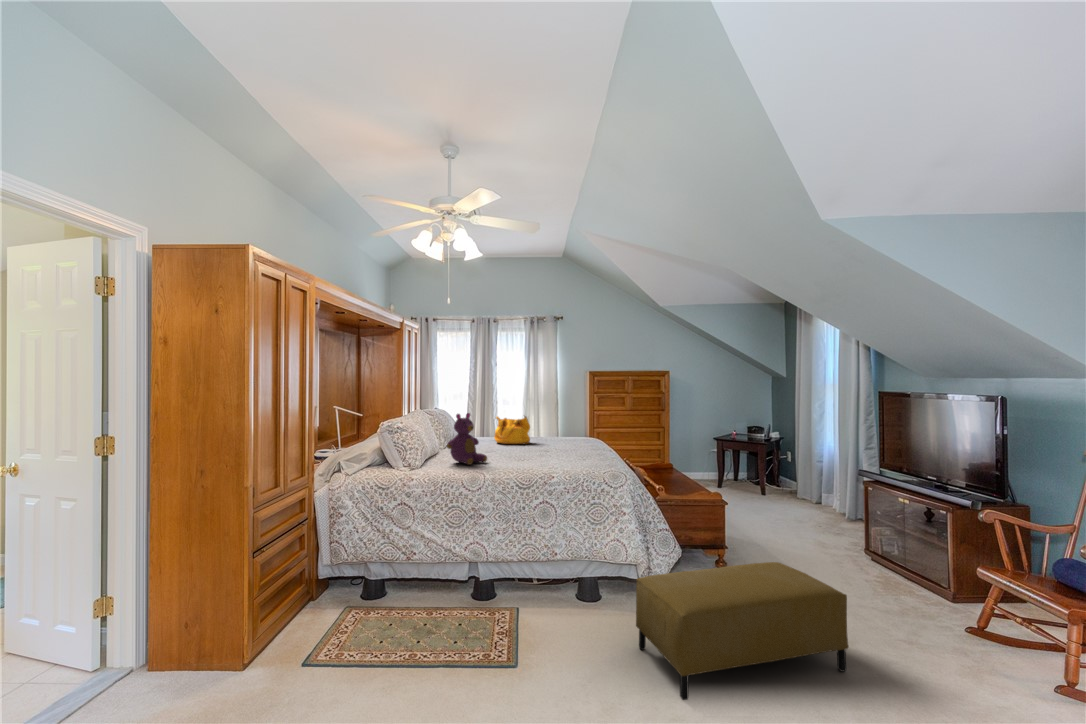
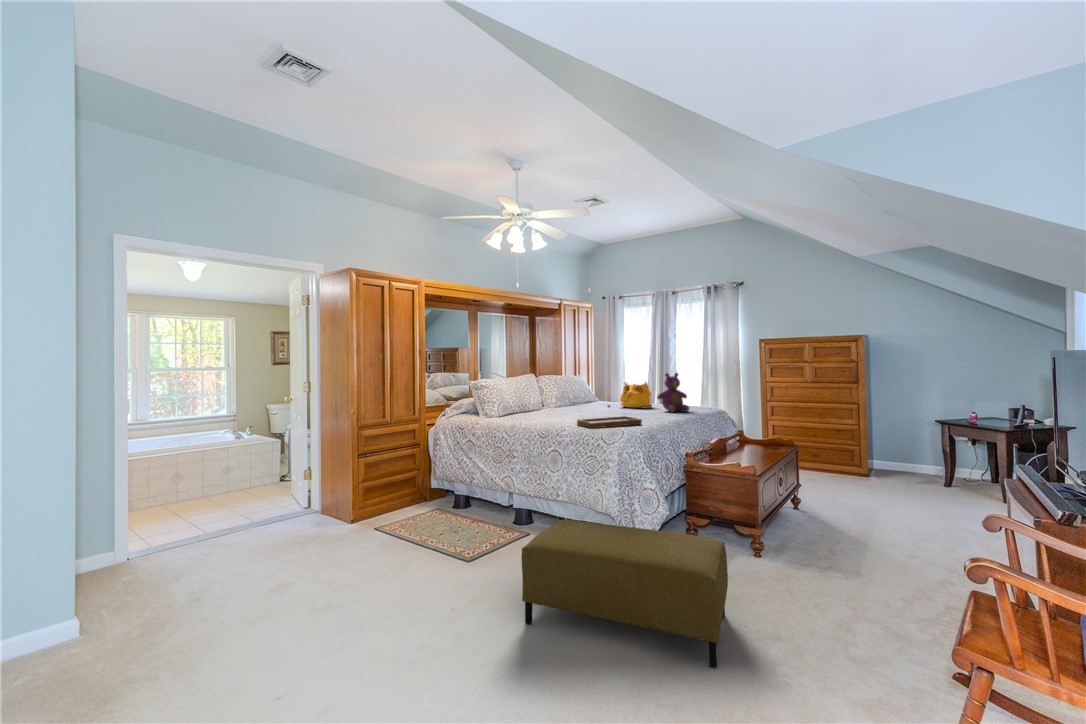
teddy bear: present [447,413,487,465] -> present [657,373,689,412]
tray: none [562,445,614,473] -> present [577,405,642,428]

